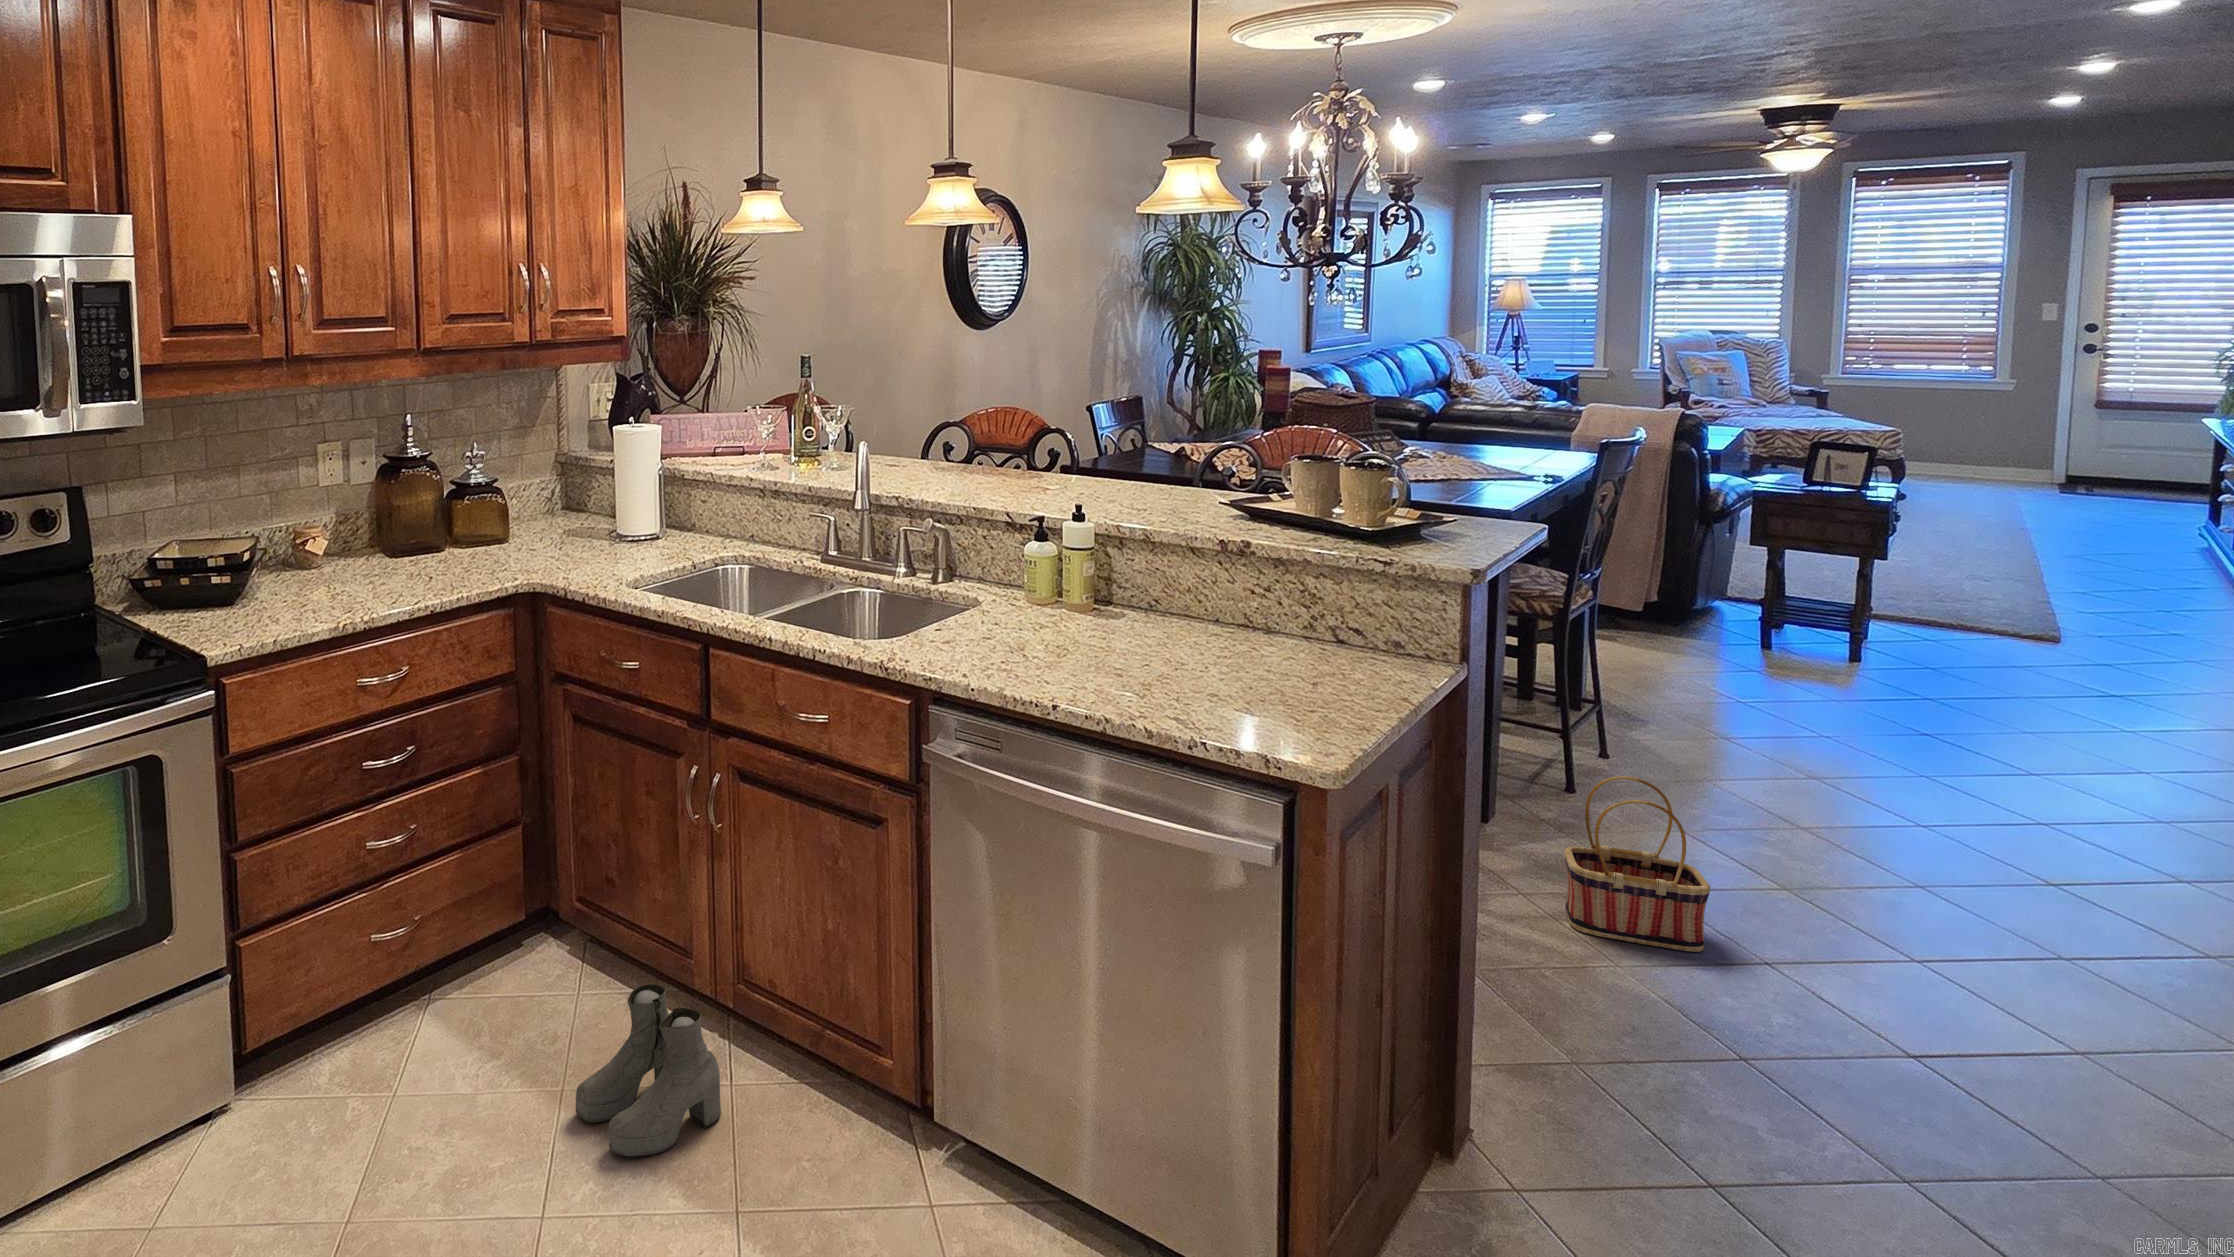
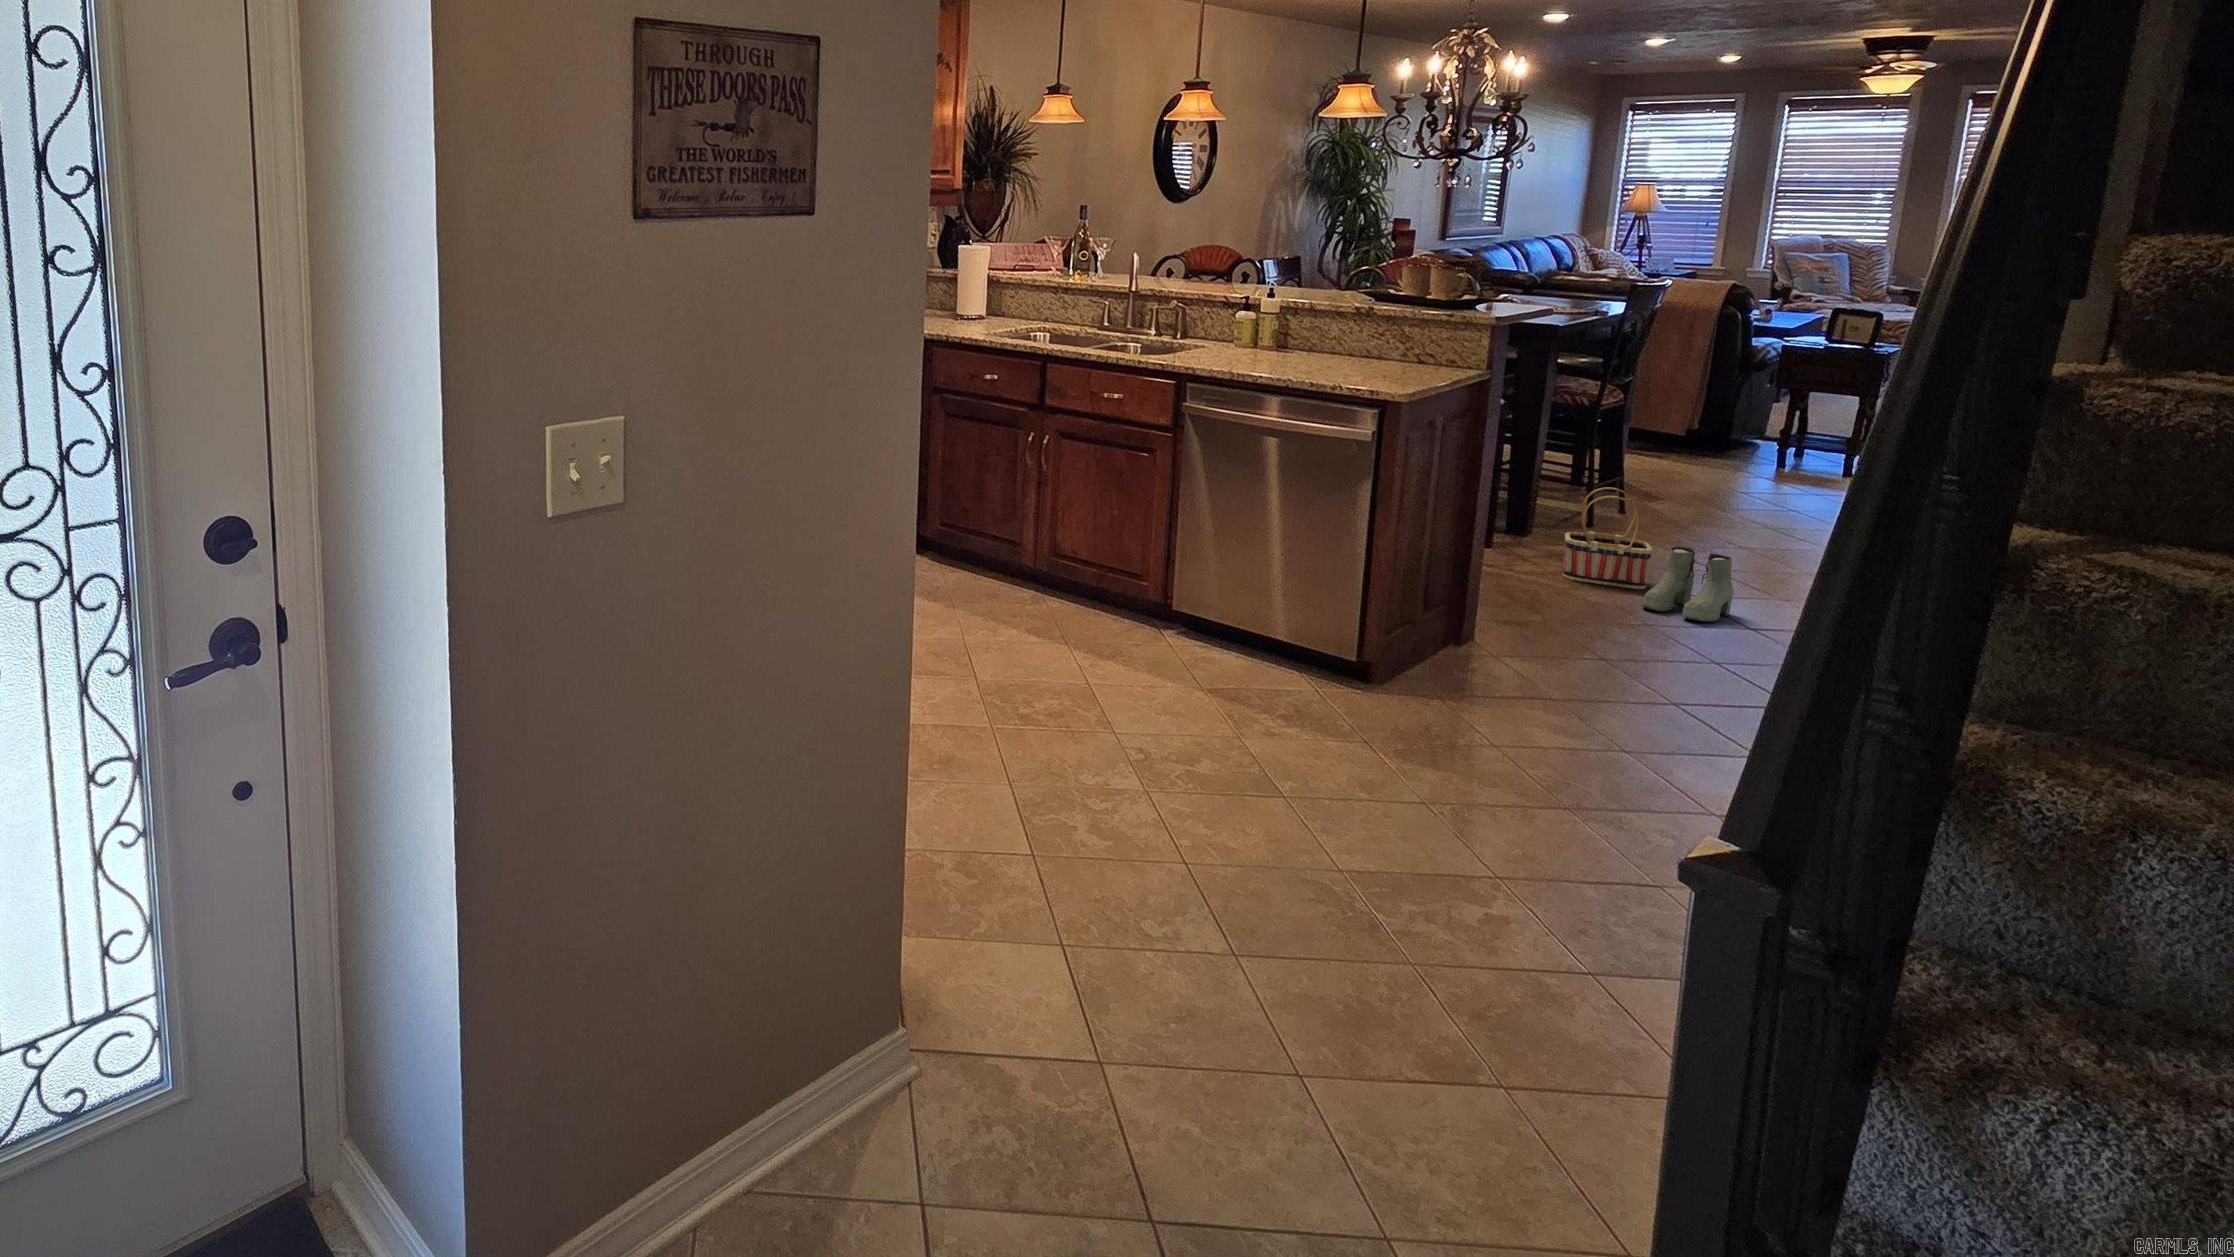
boots: present [576,984,721,1157] -> present [1642,547,1734,622]

